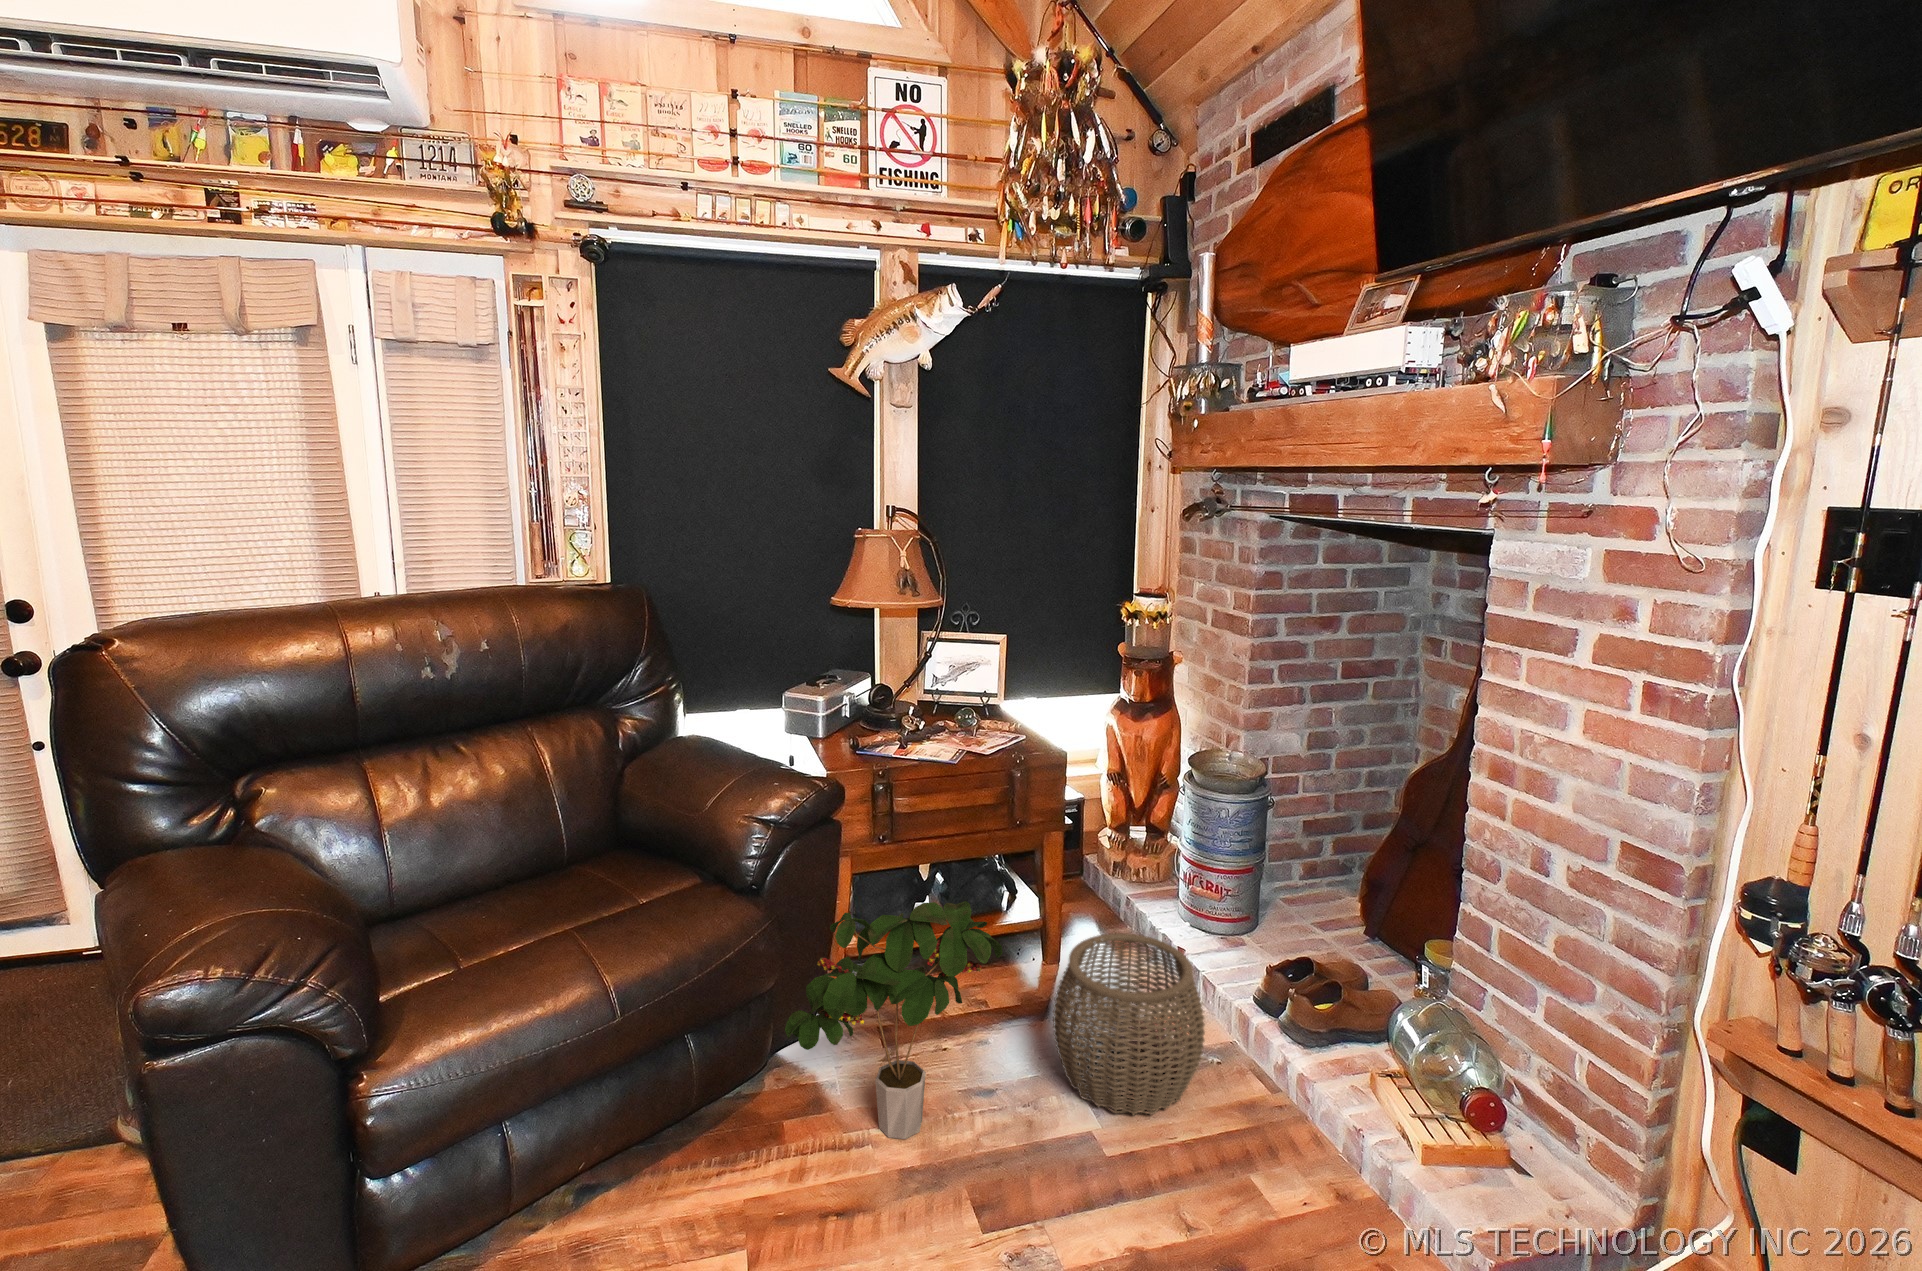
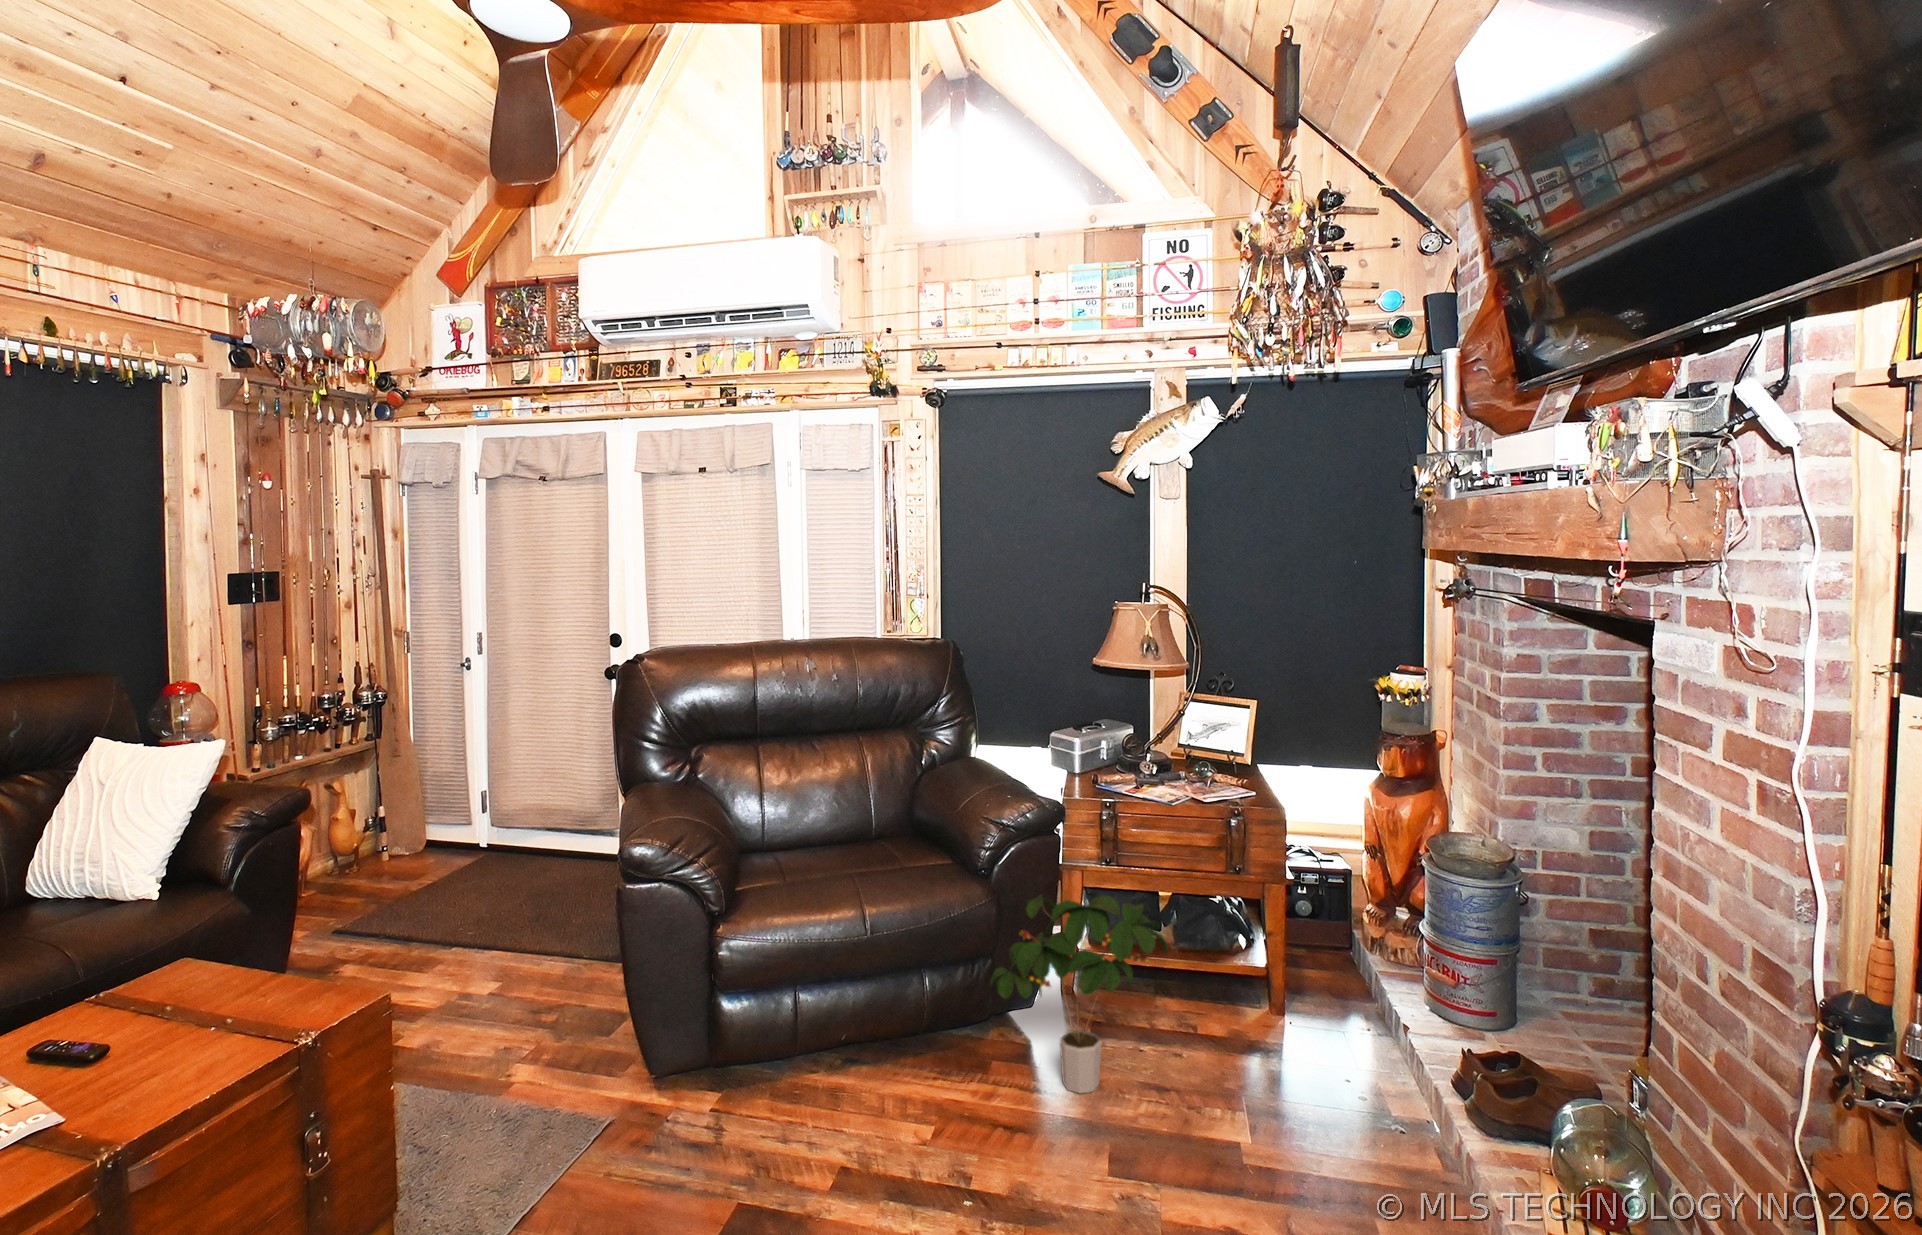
woven basket: present [1053,933,1205,1115] -> none [1226,963,1371,1128]

